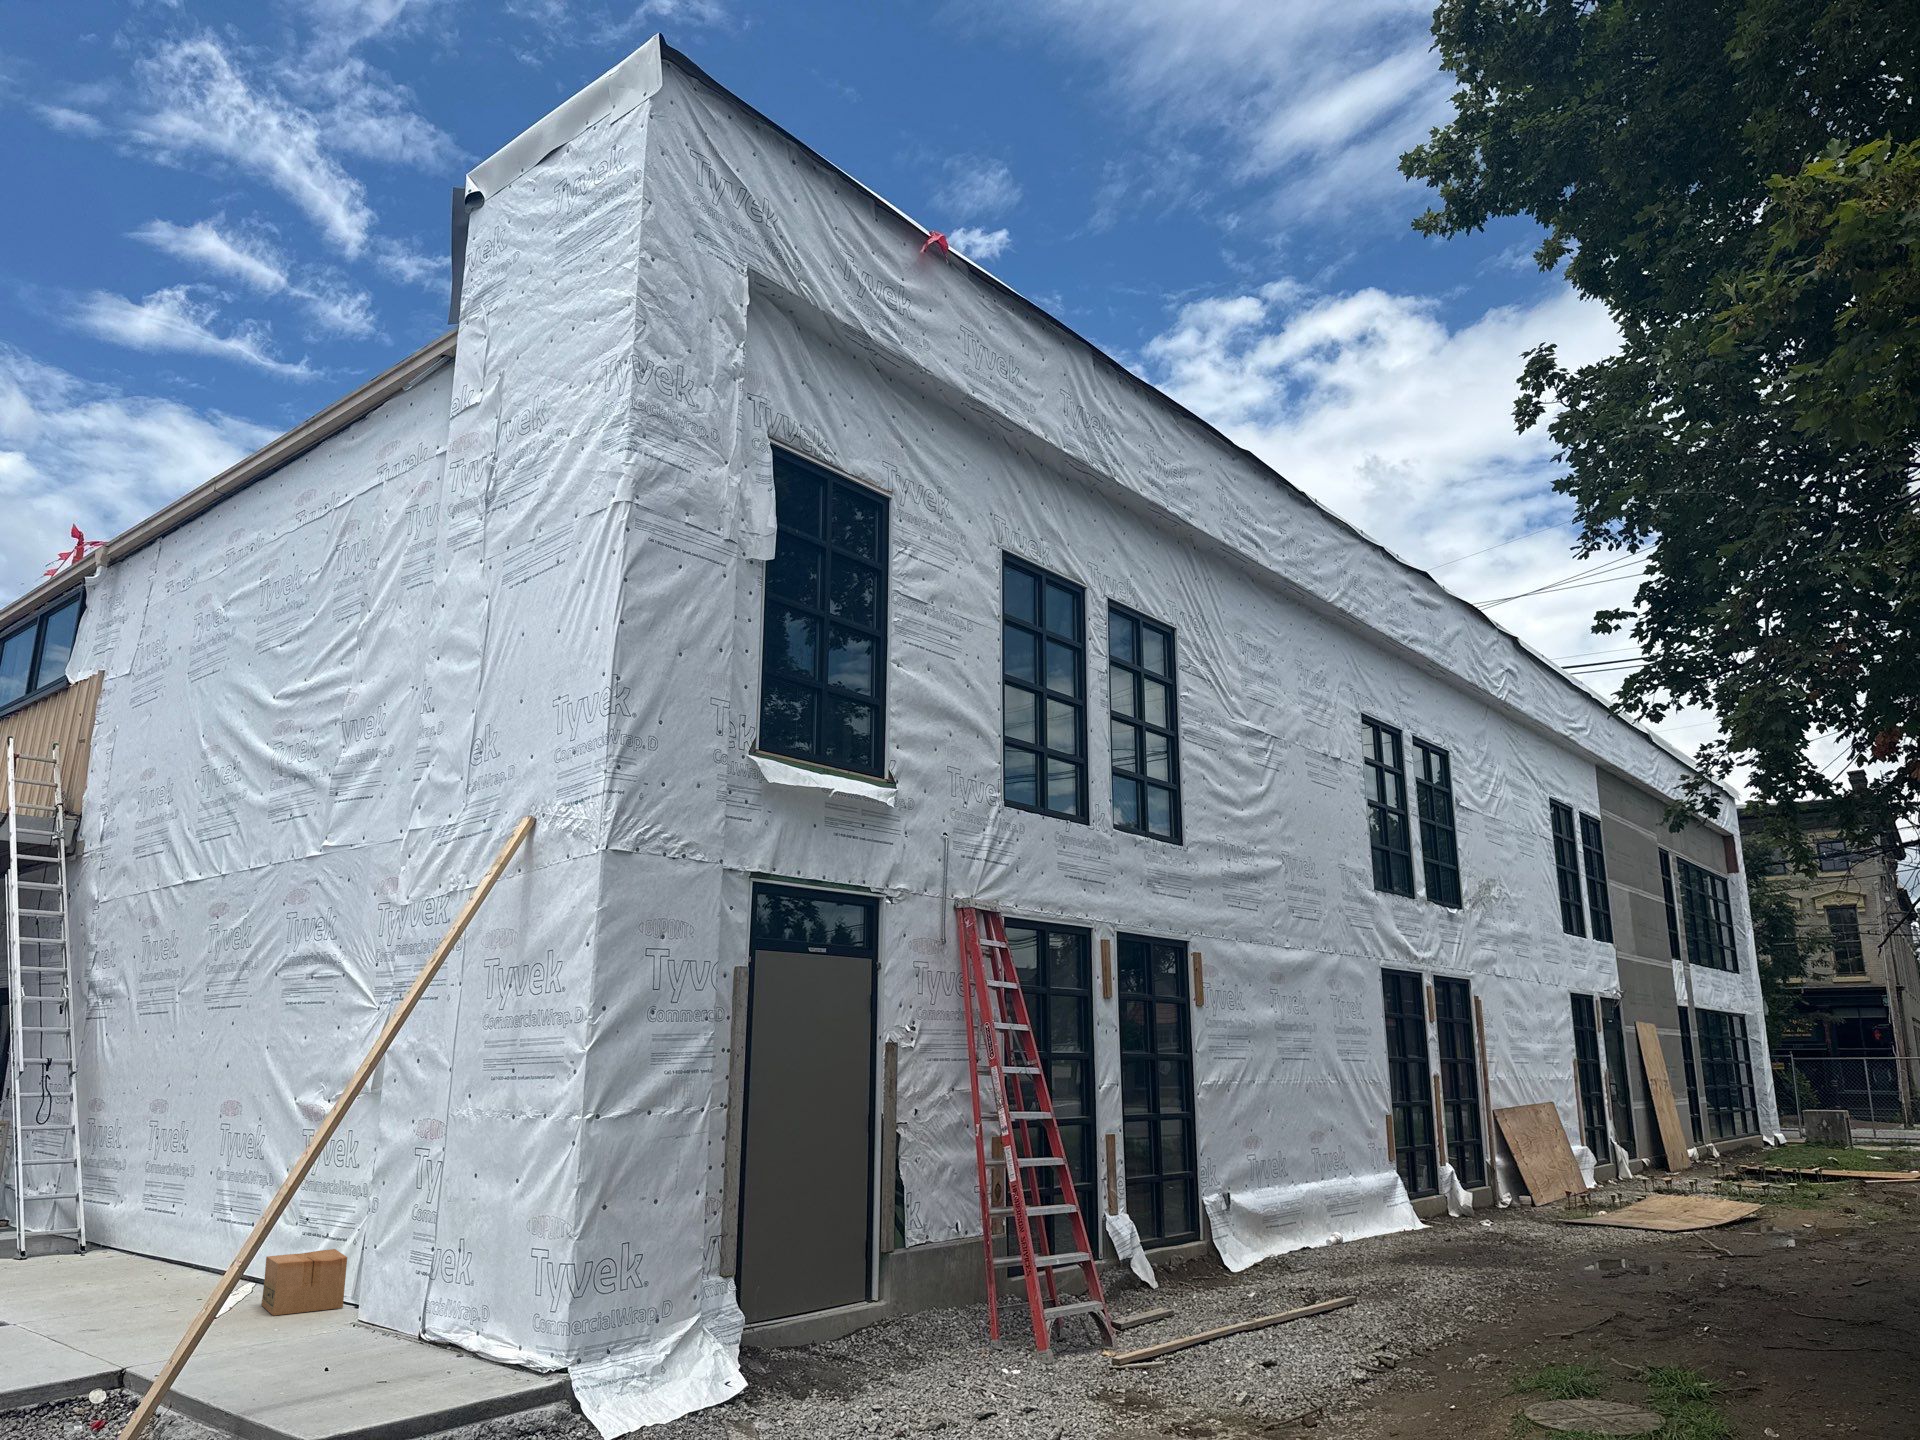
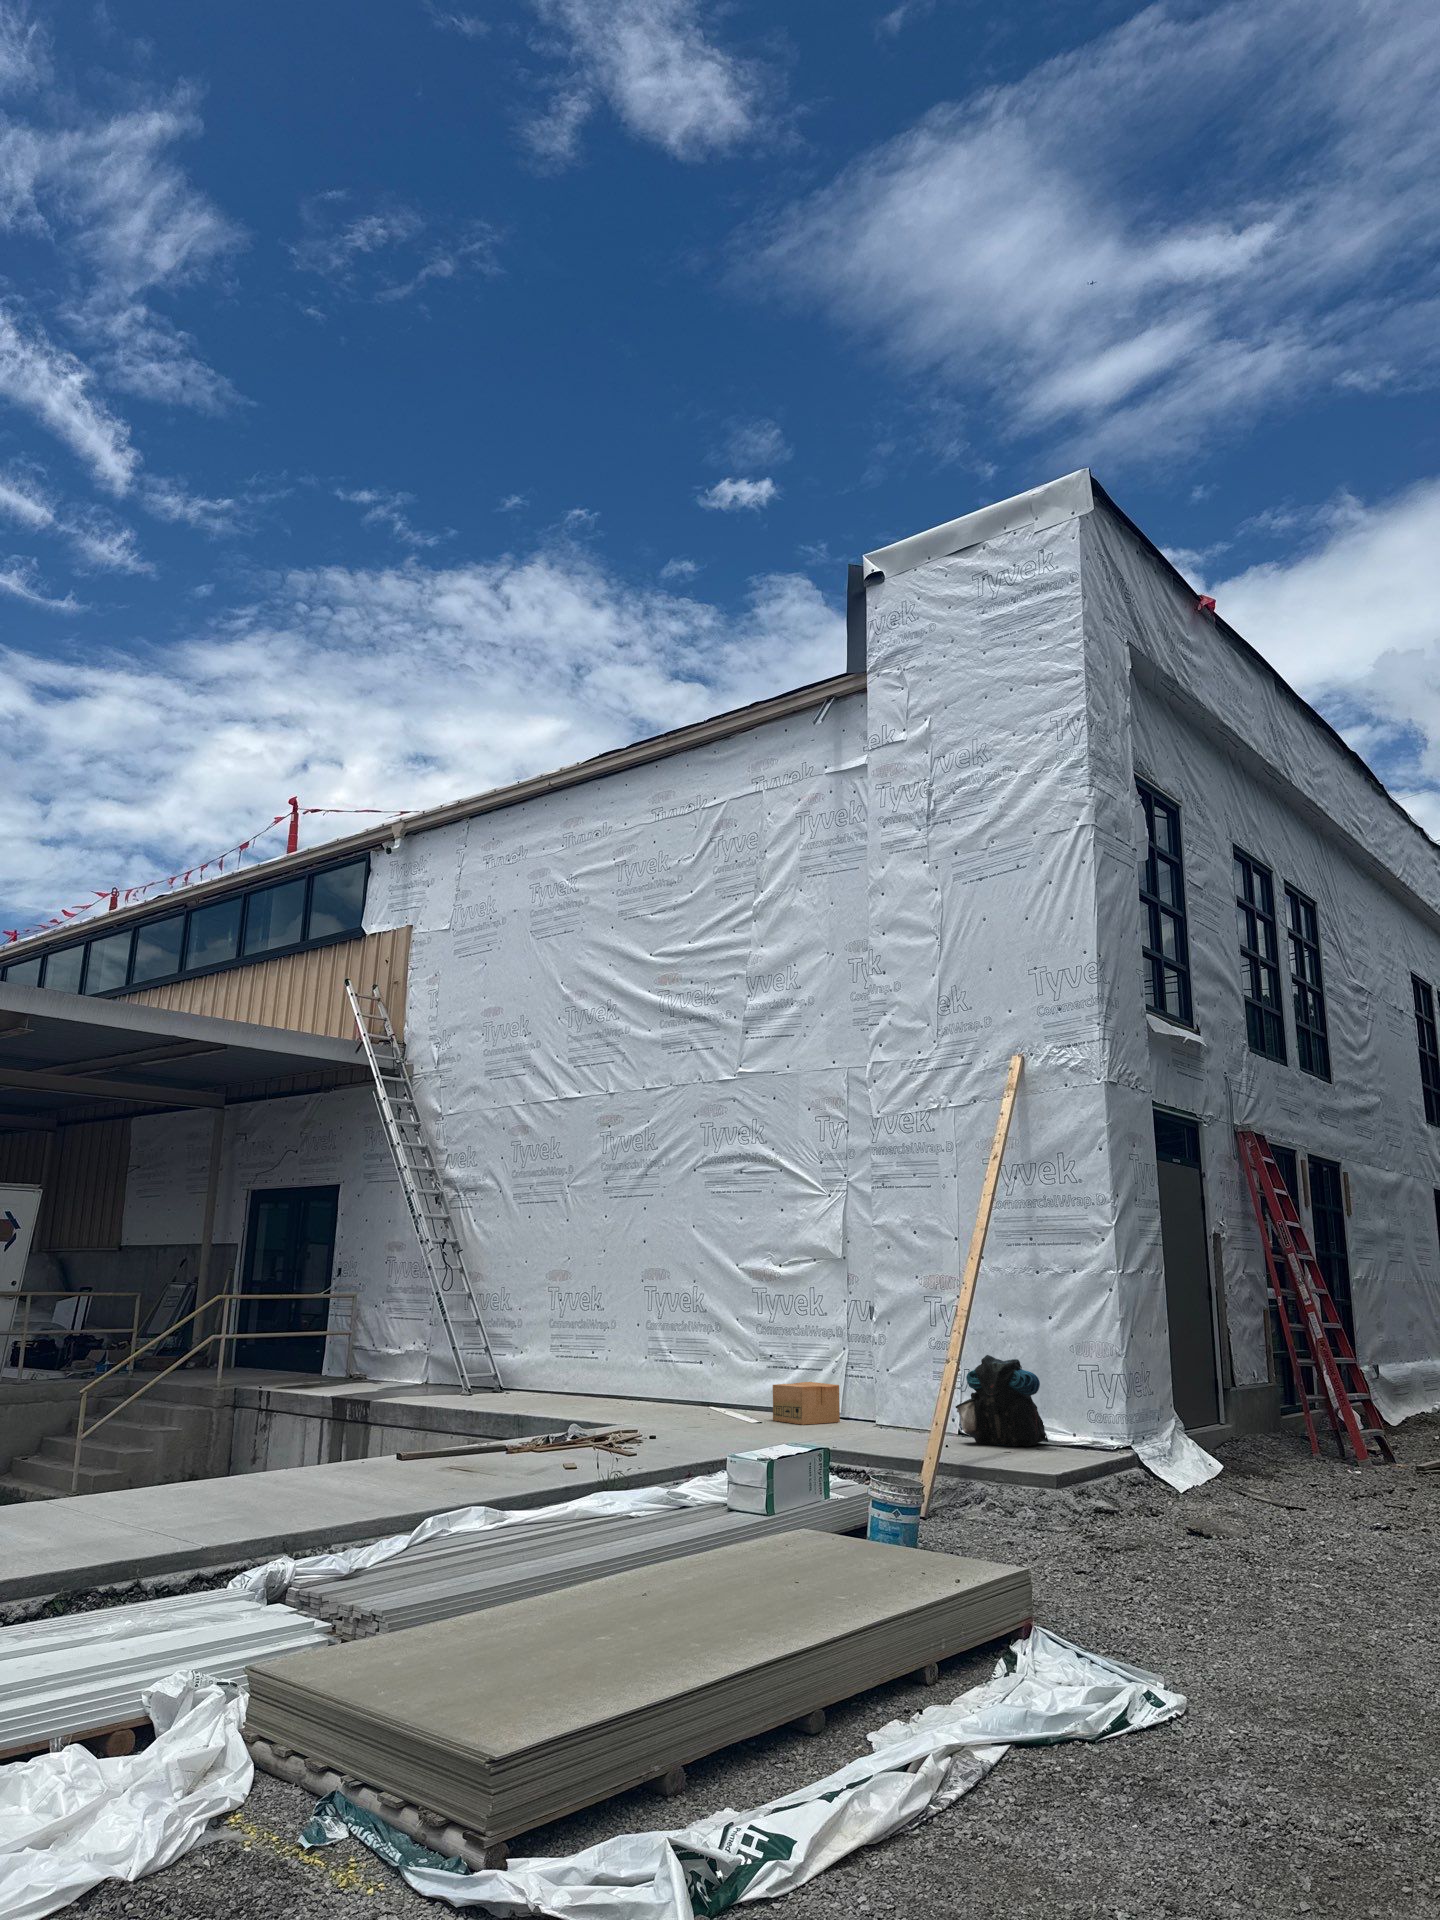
backpack: none [366,1234,491,1371] -> present [956,1355,1048,1446]

